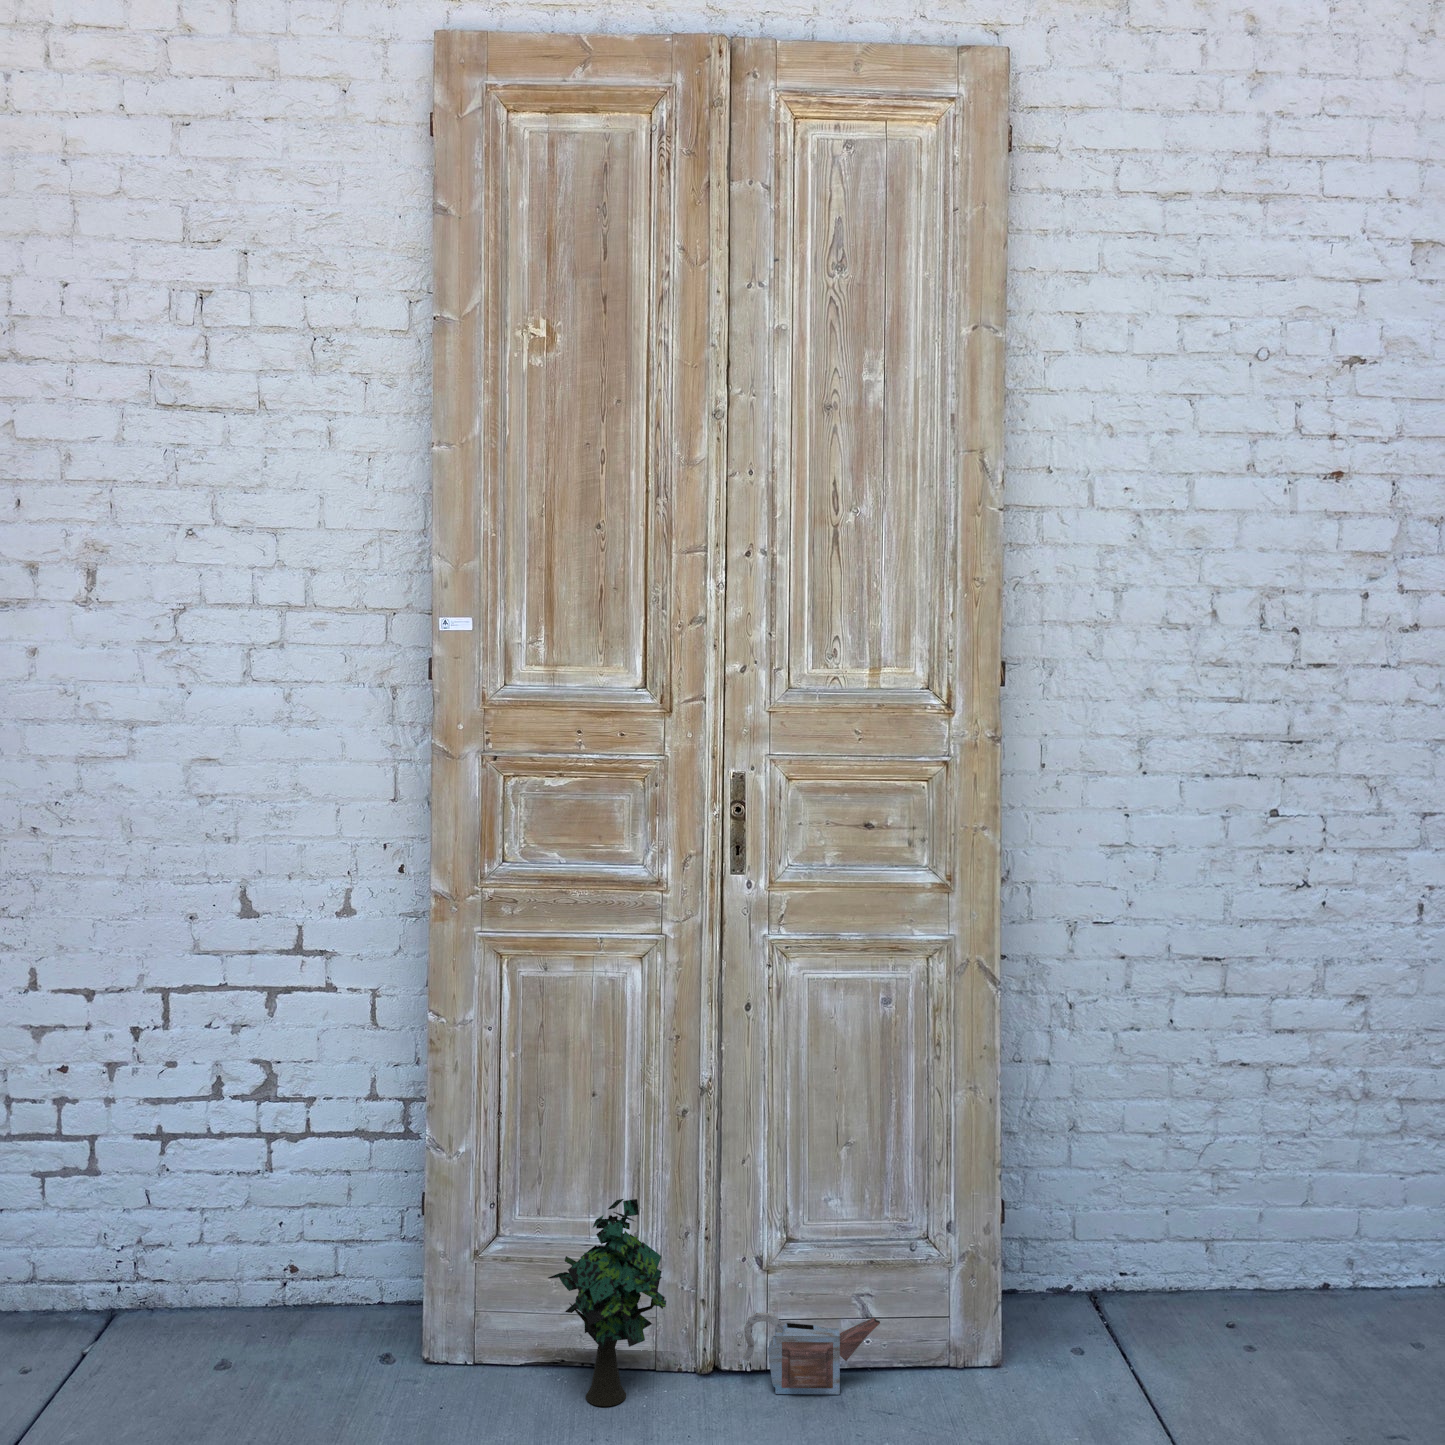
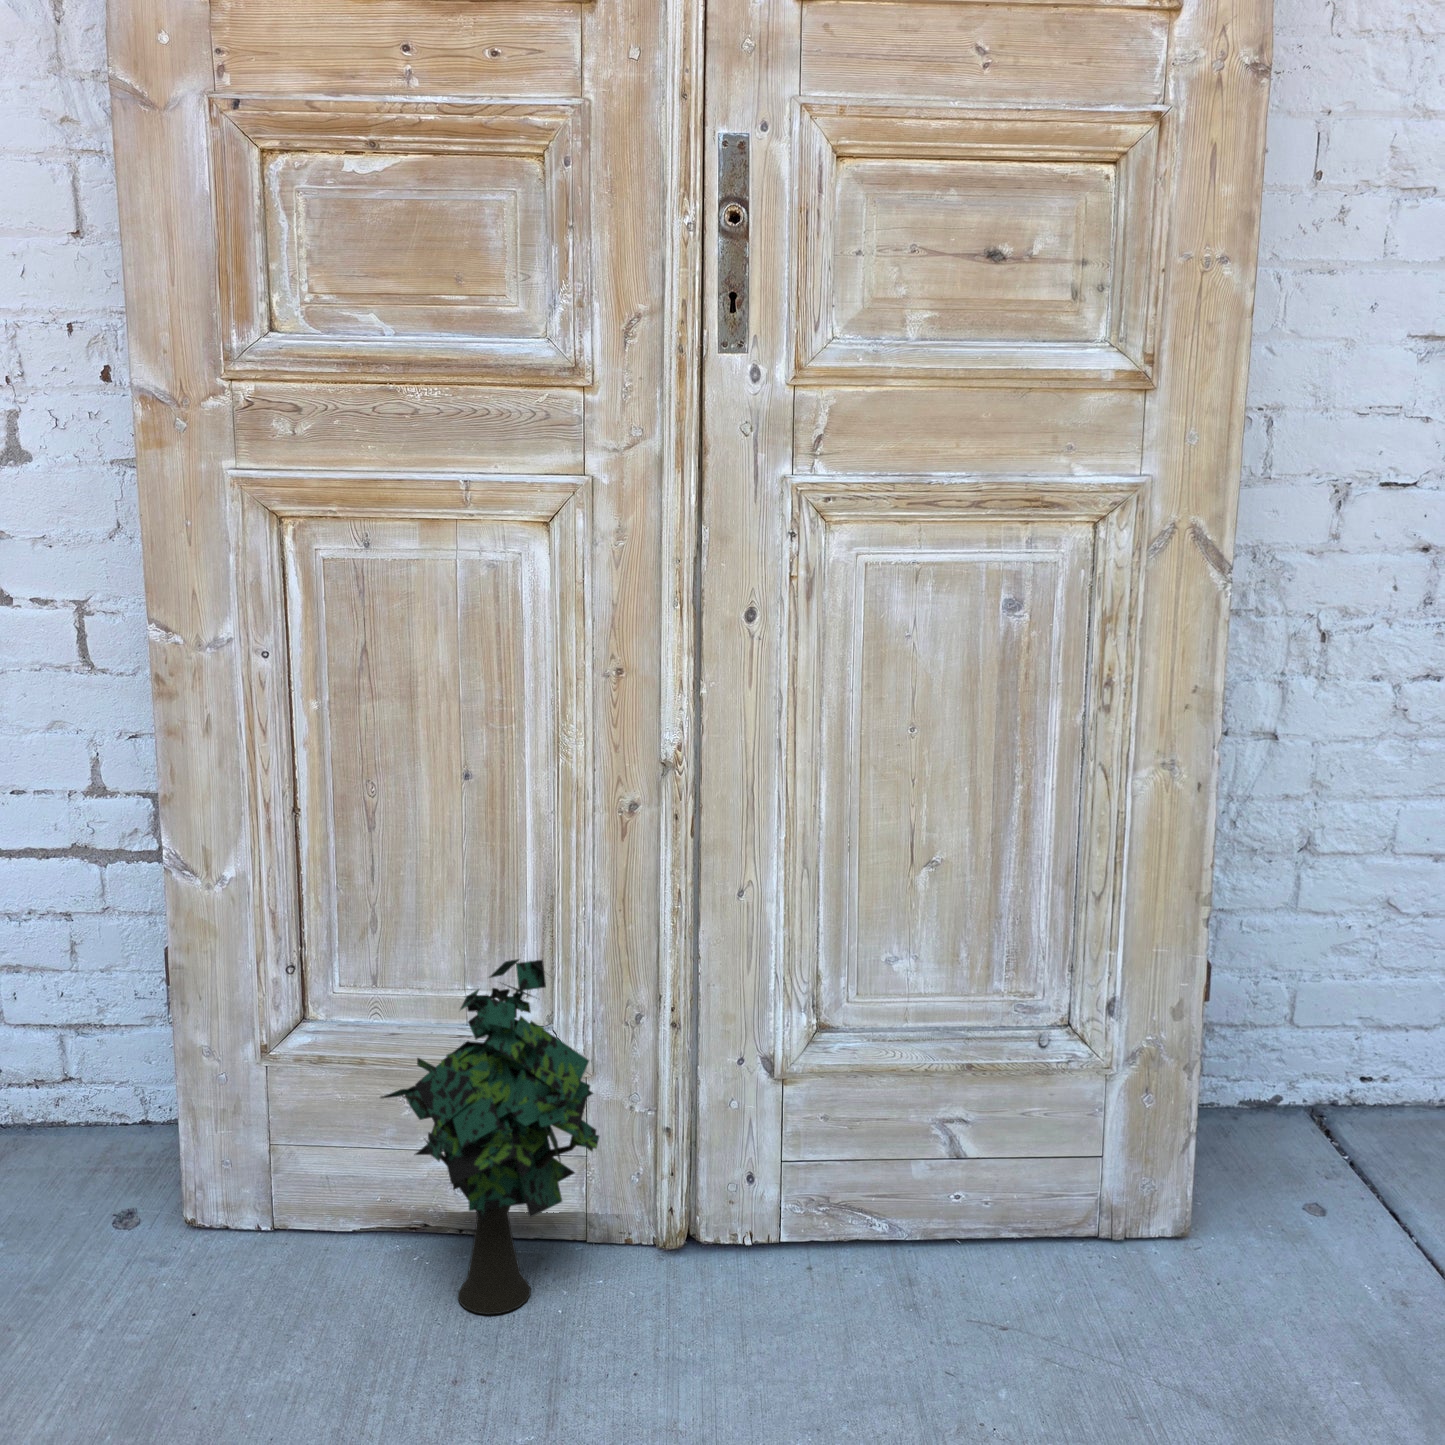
watering can: present [743,1313,880,1394] -> none [738,1154,987,1291]

